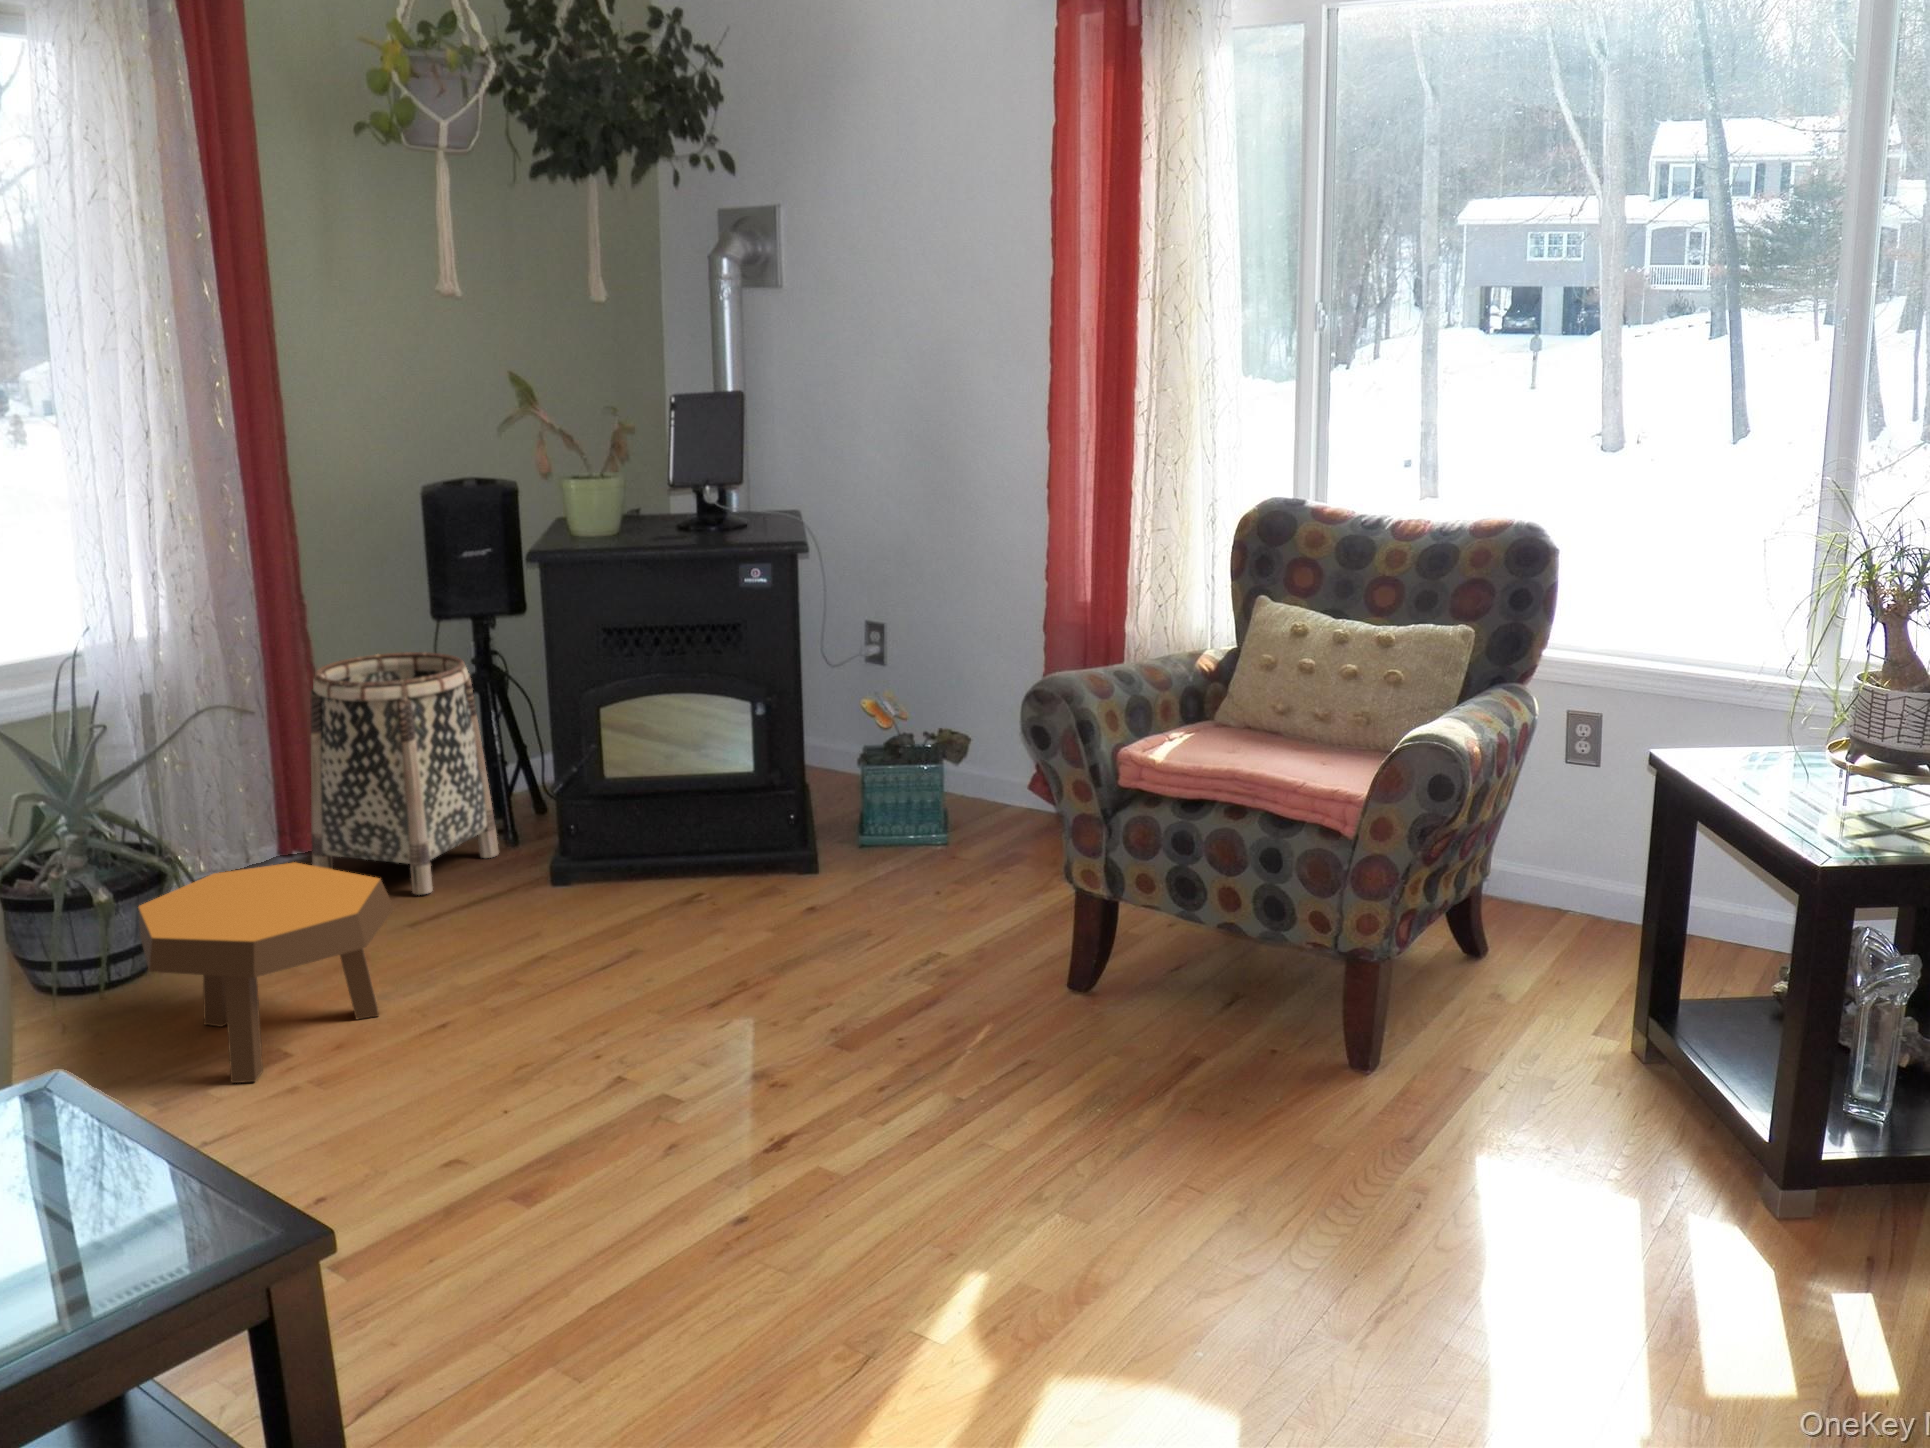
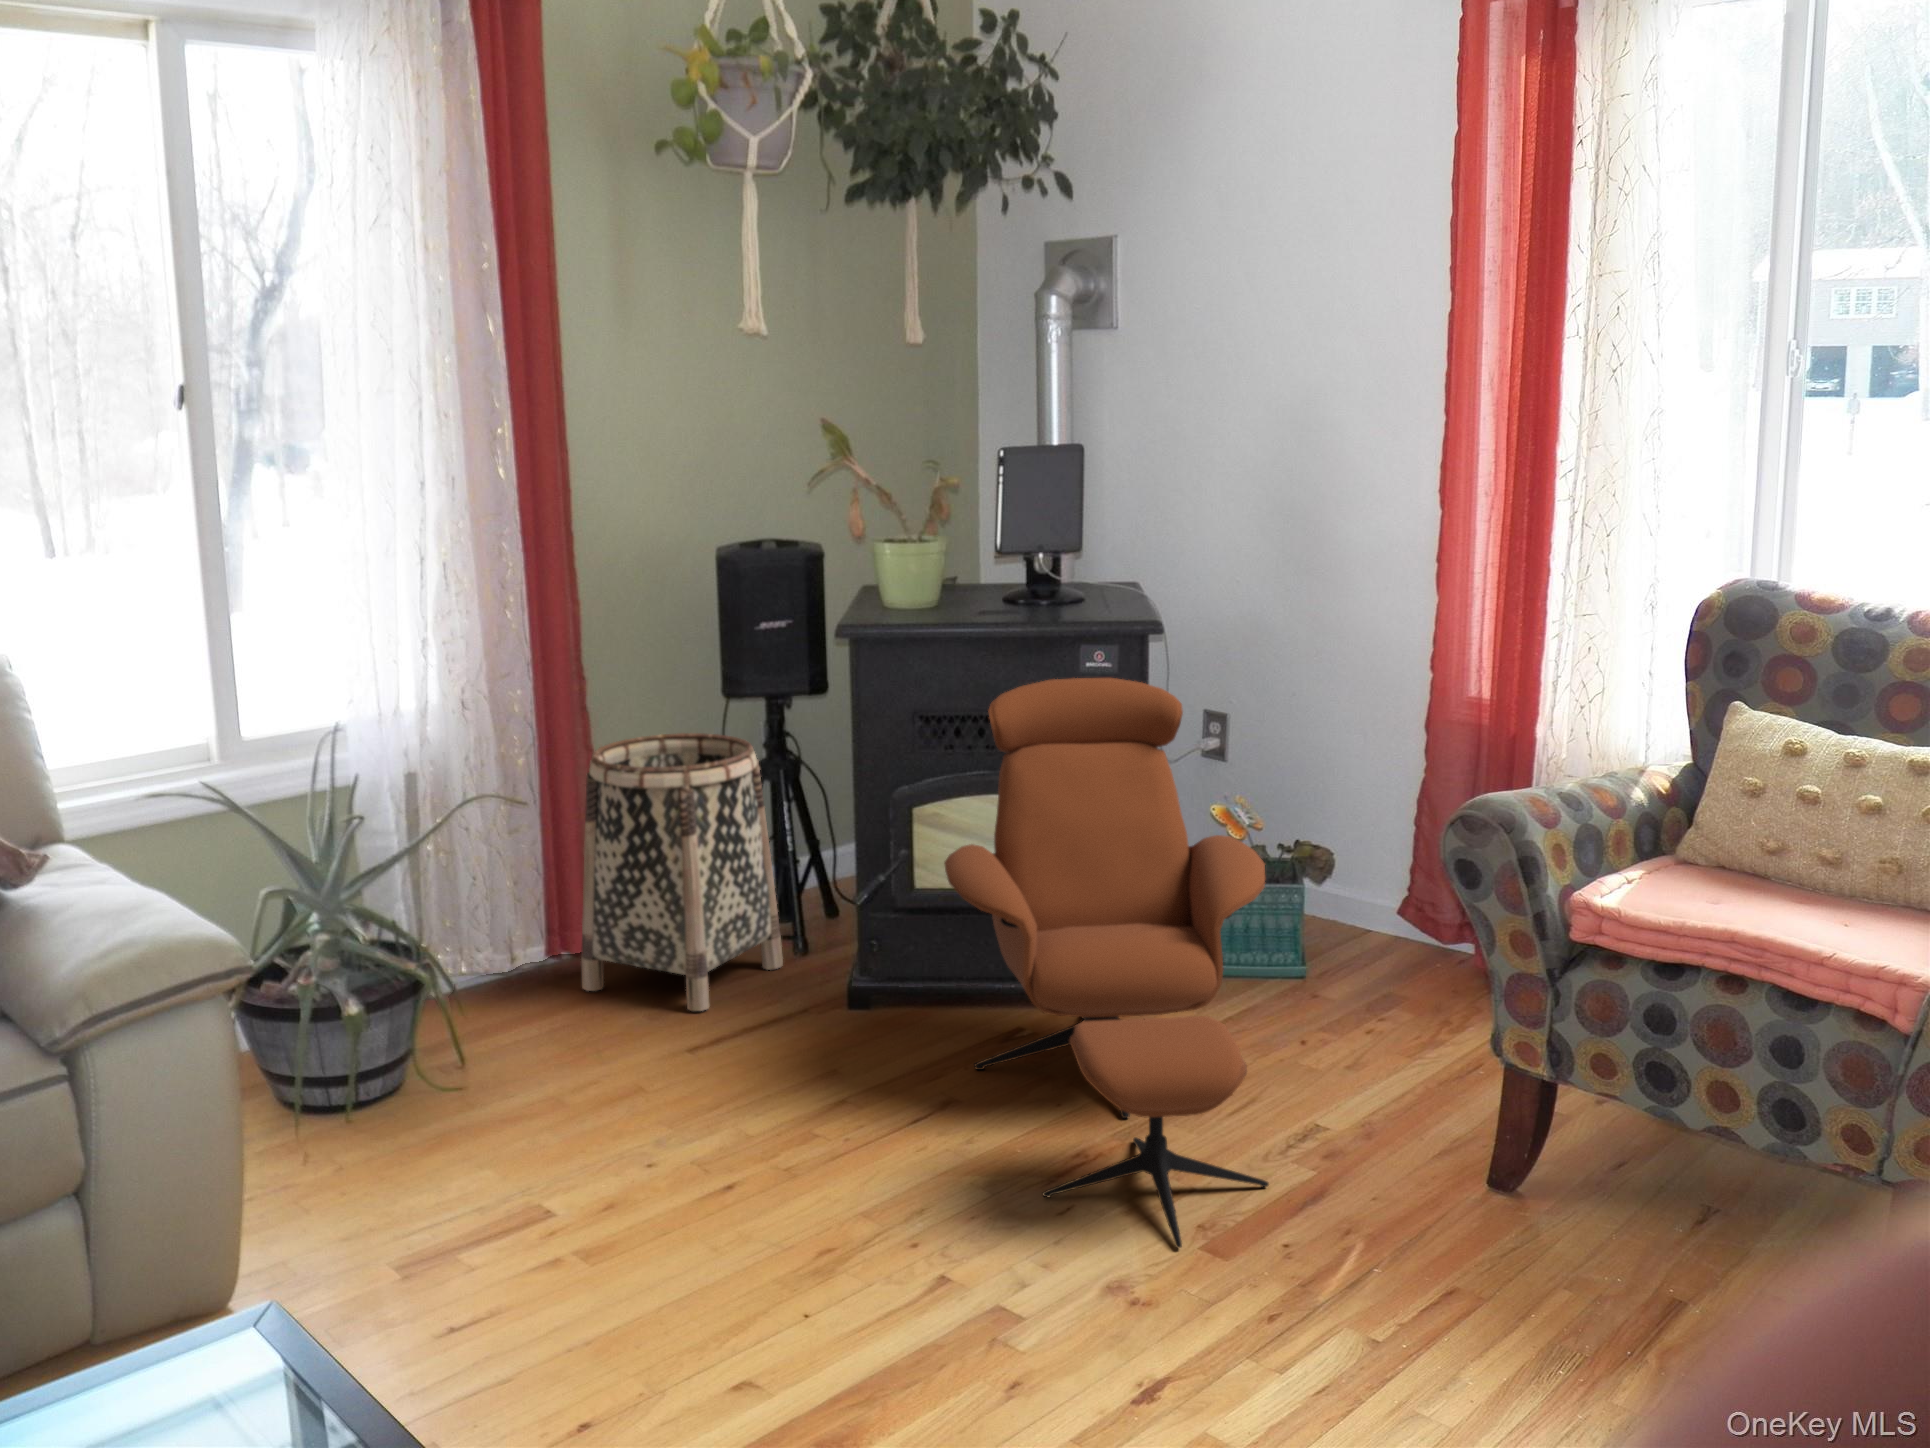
lounge chair: none [635,594,901,1040] -> present [944,678,1269,1248]
footstool: present [138,862,394,1083] -> none [383,977,665,1246]

